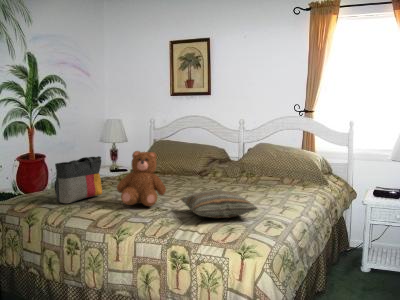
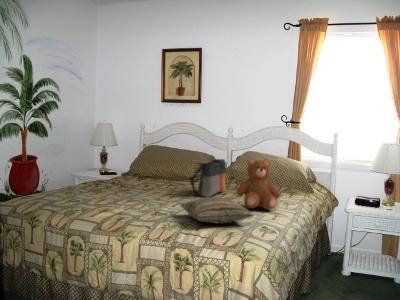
teddy bear: present [117,151,166,206] -> present [236,159,280,210]
tote bag: present [54,156,102,203] -> present [191,159,226,197]

